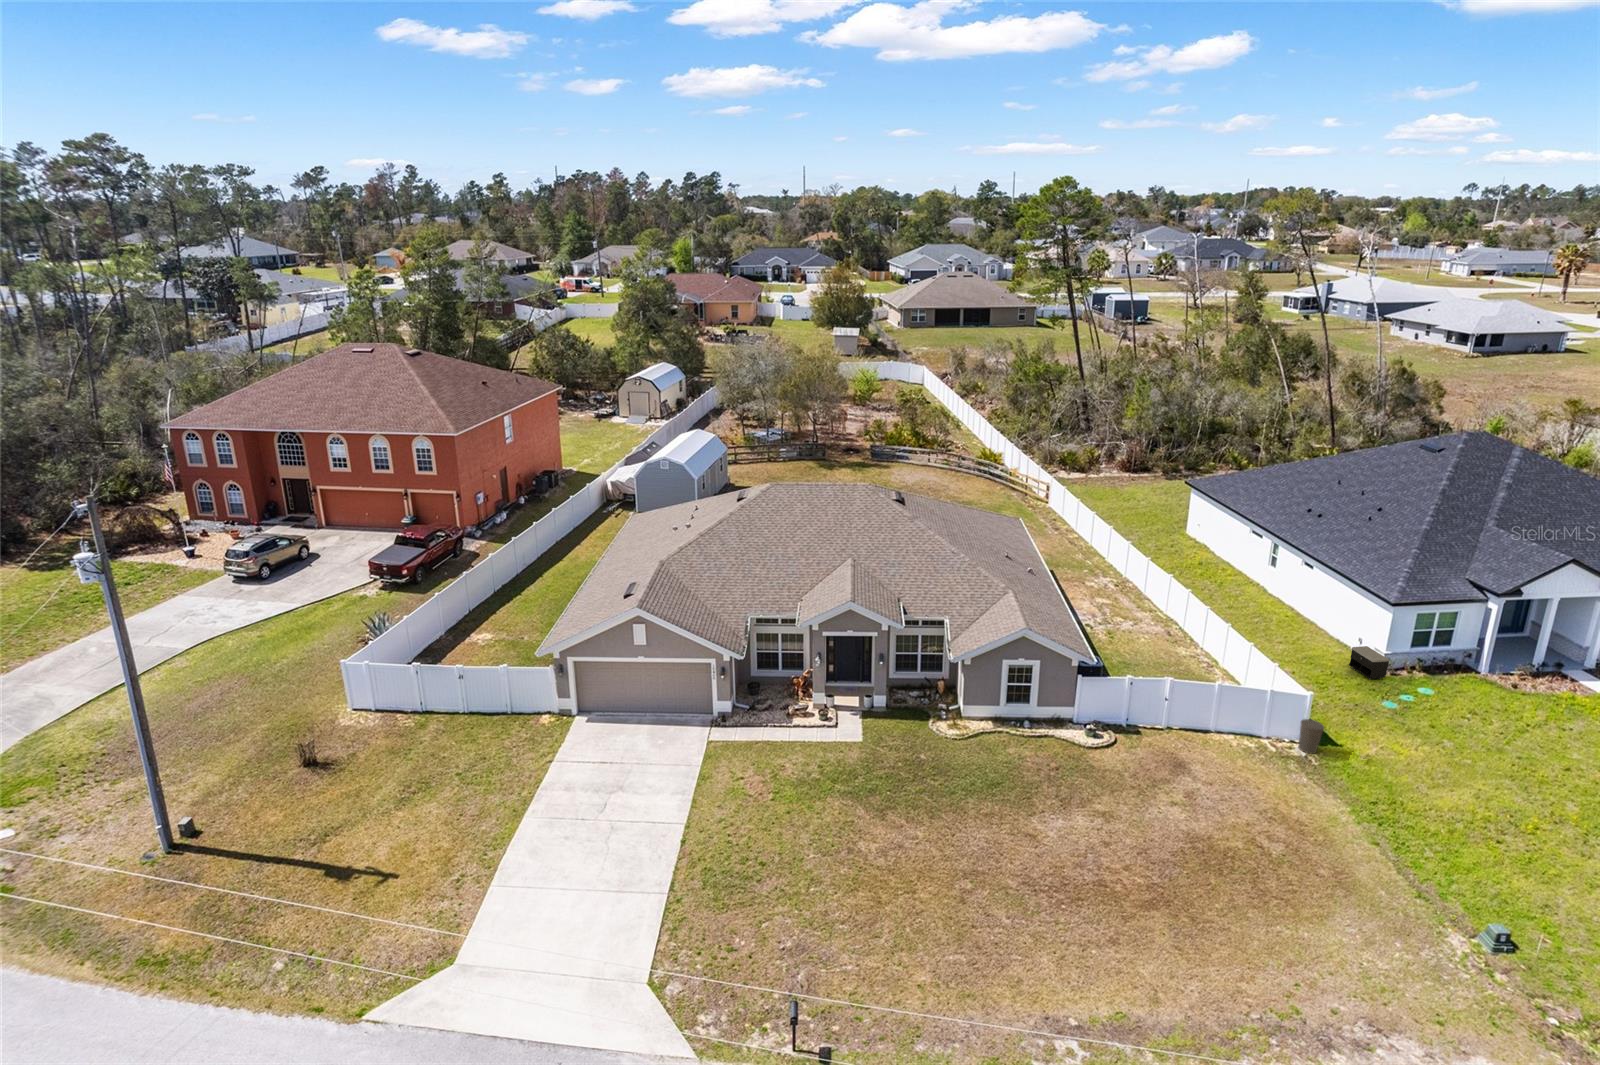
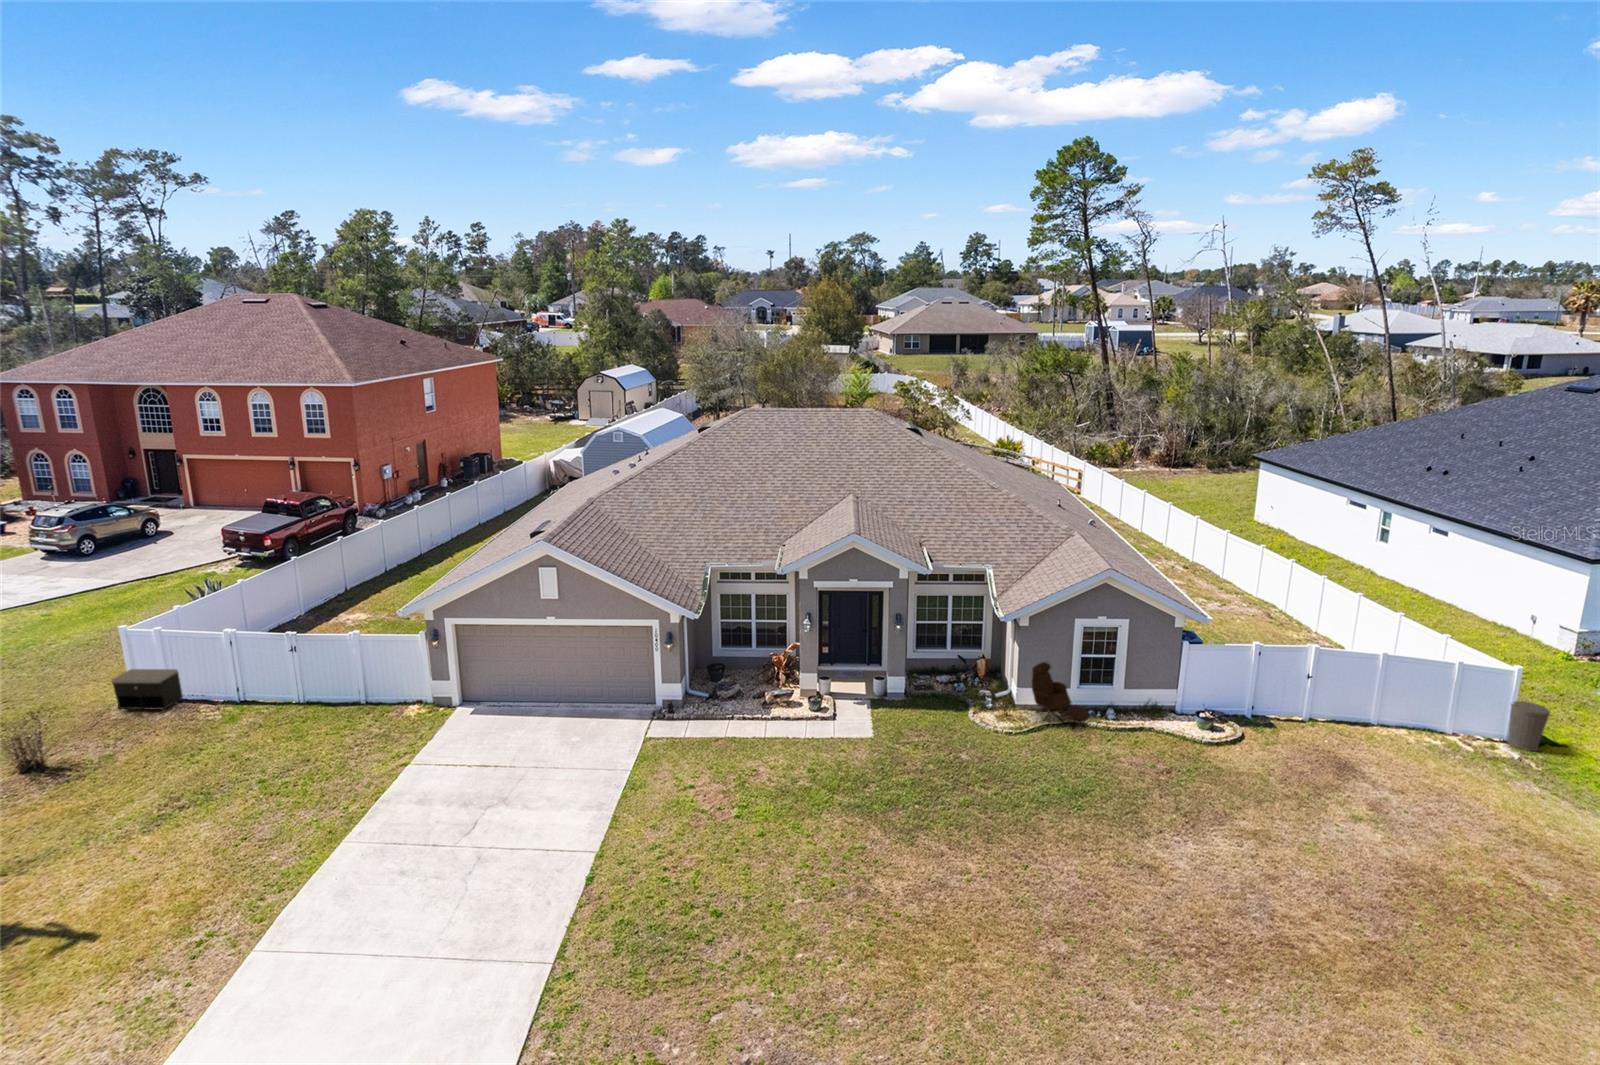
storage bench: present [1349,646,1389,679] -> present [111,669,183,711]
lounge chair: none [973,687,1013,736] -> present [1032,662,1090,728]

